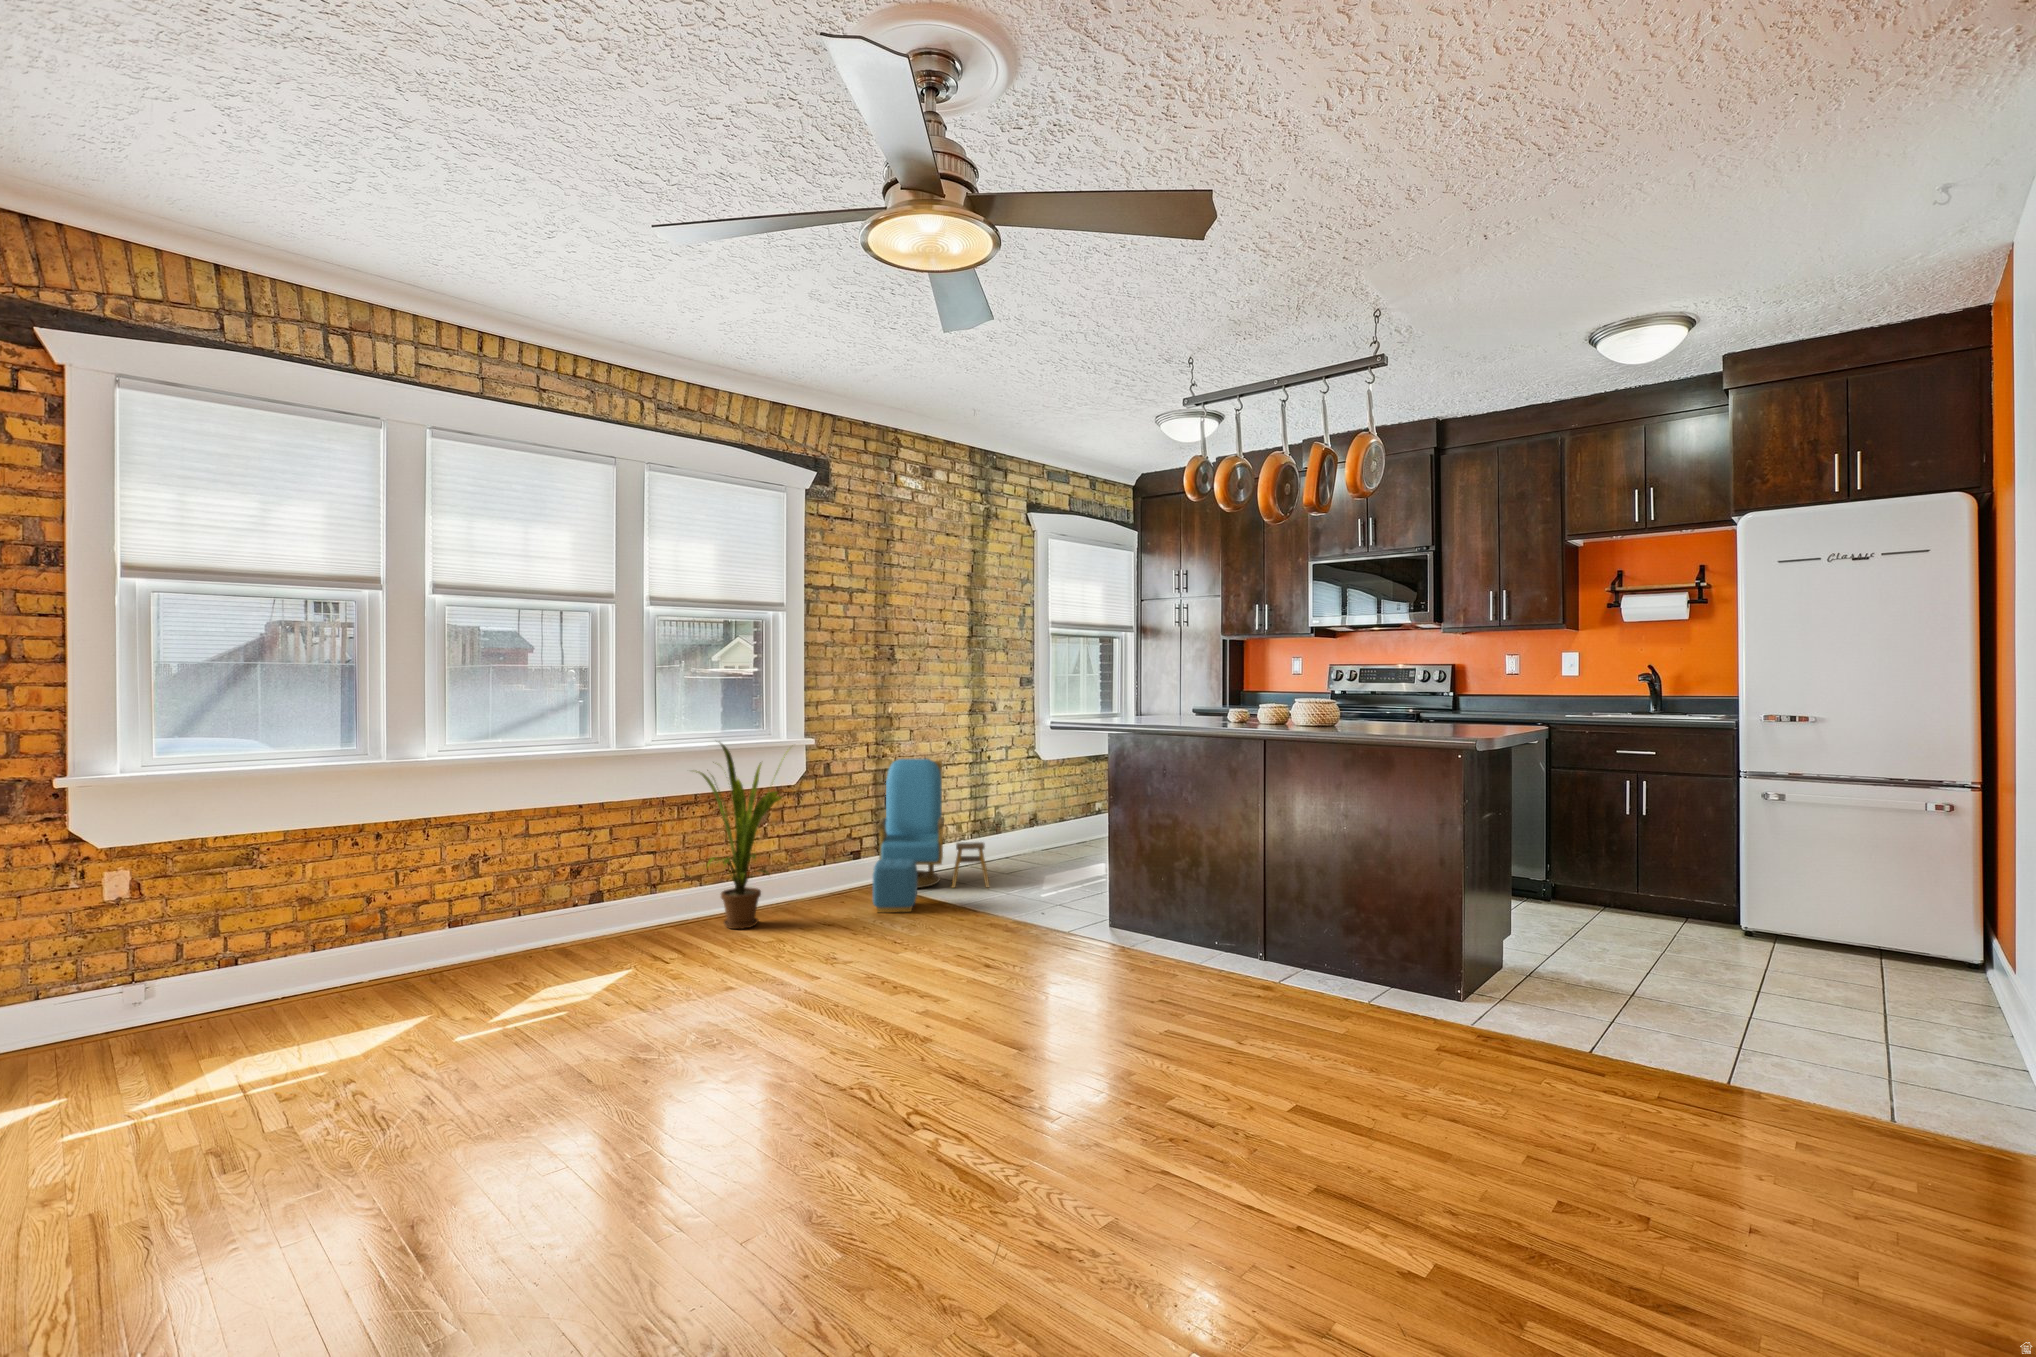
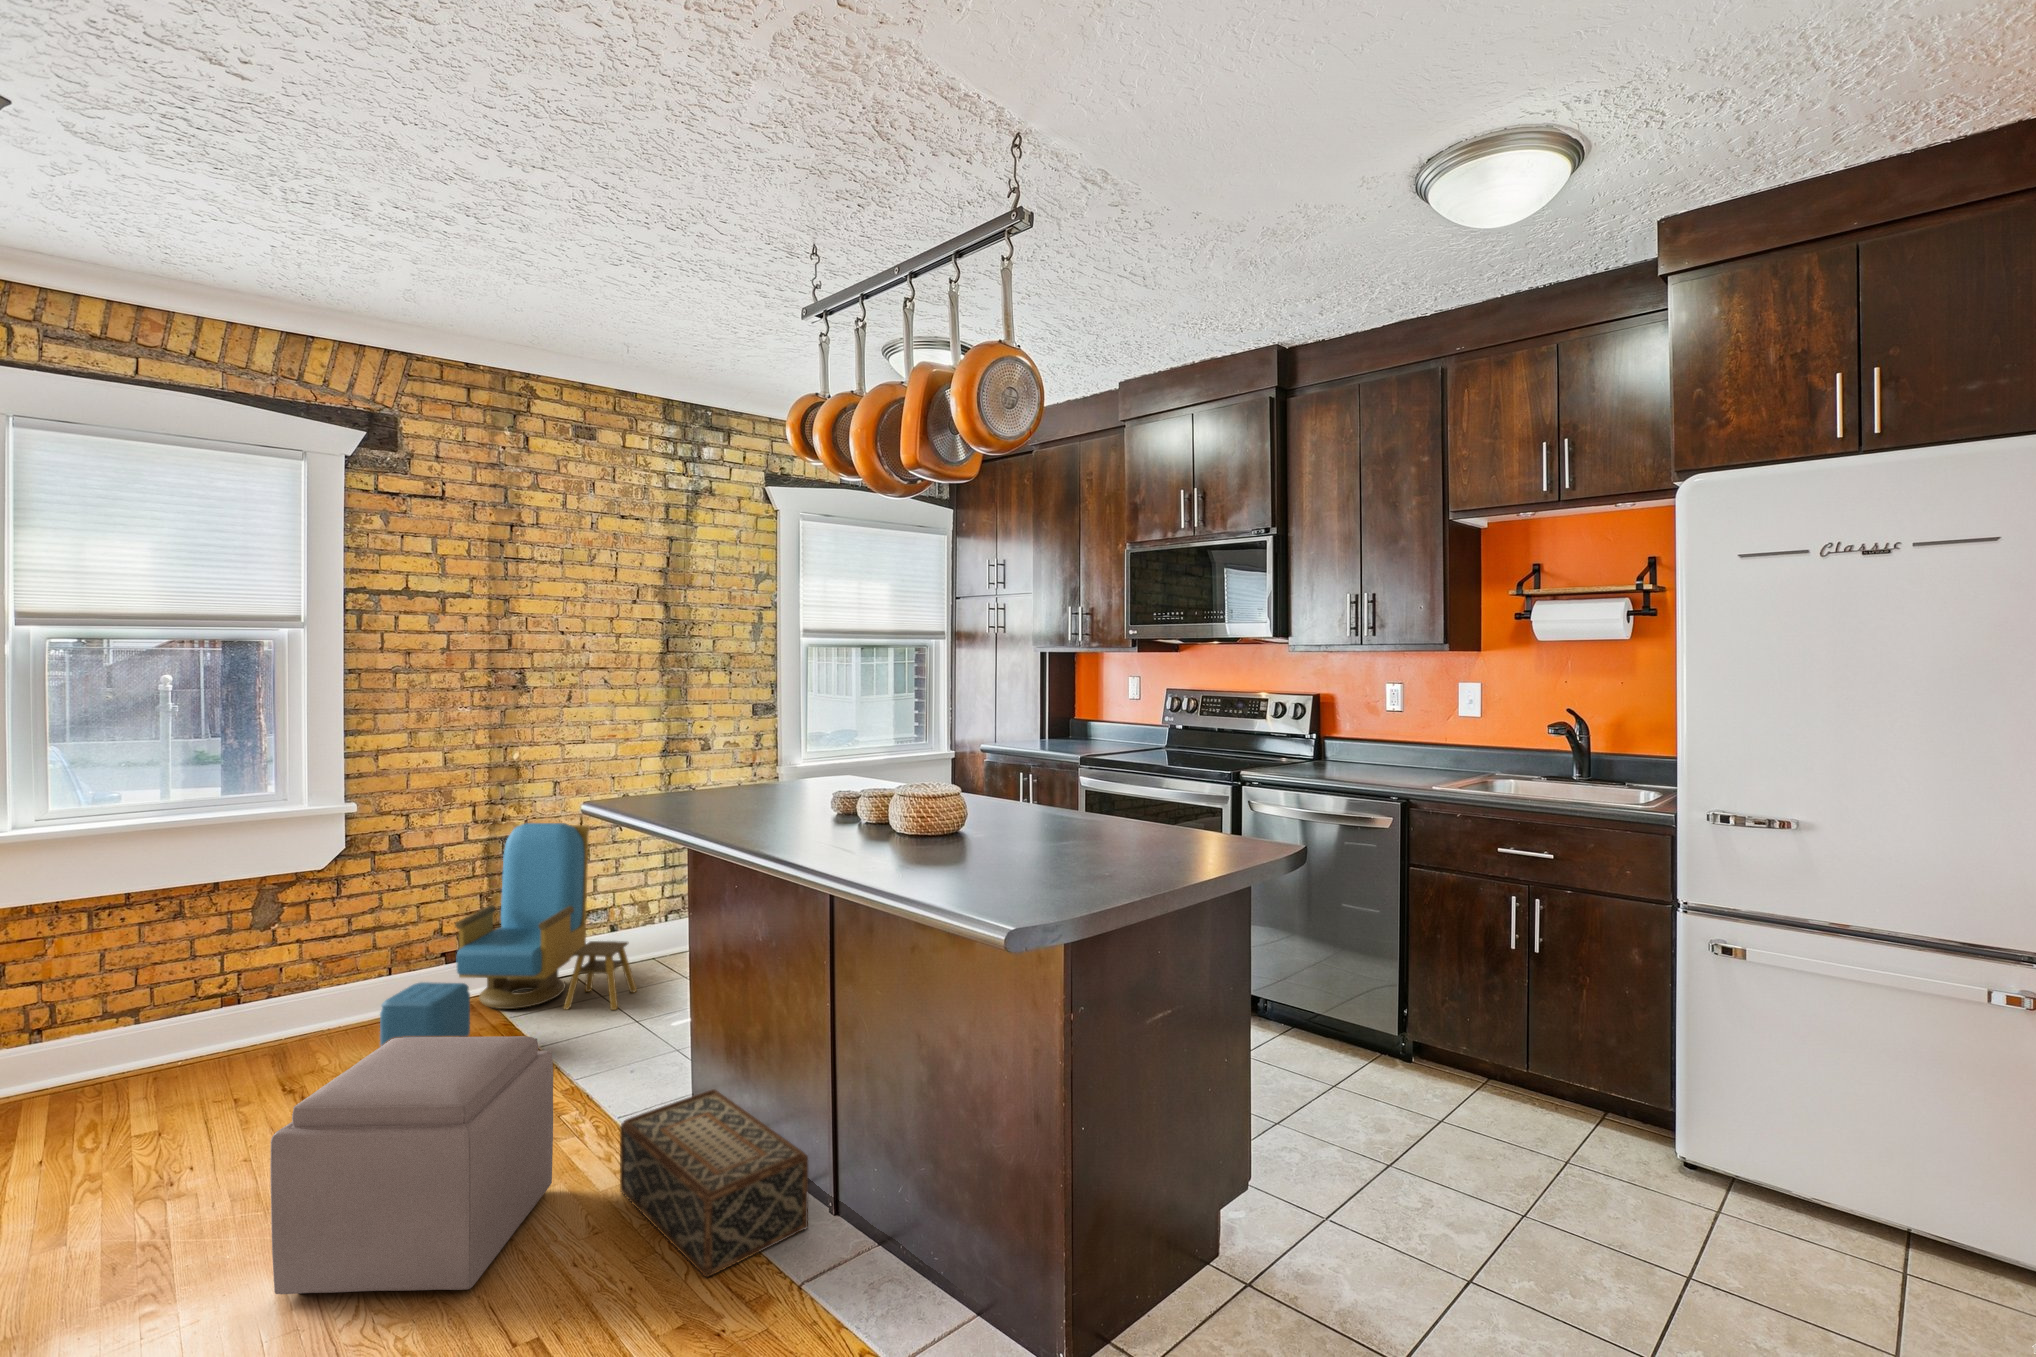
house plant: present [696,743,785,929] -> none [35,814,240,1103]
ottoman: none [978,852,1098,986] -> present [270,1036,553,1294]
woven basket: none [1123,896,1259,977] -> present [620,1089,808,1277]

